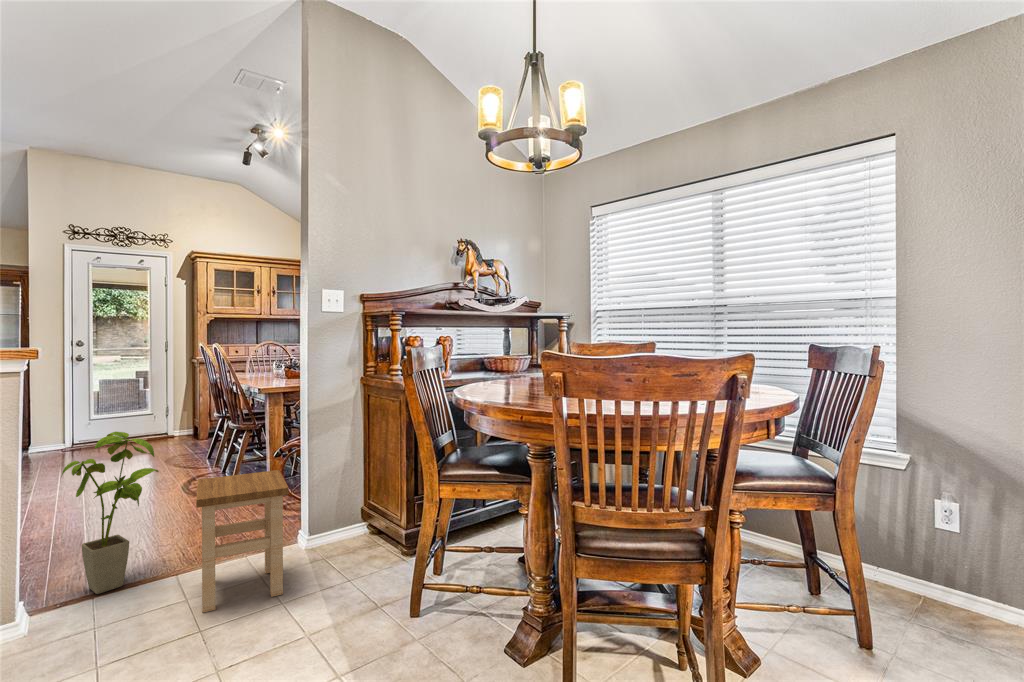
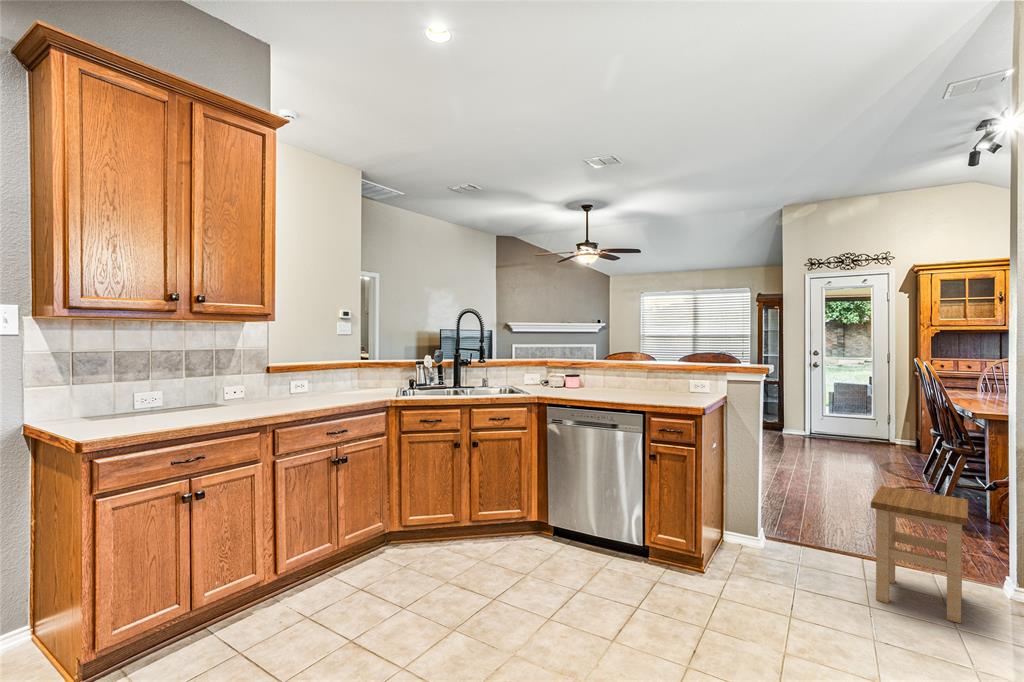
house plant: present [61,432,159,594] -> none [781,431,852,552]

